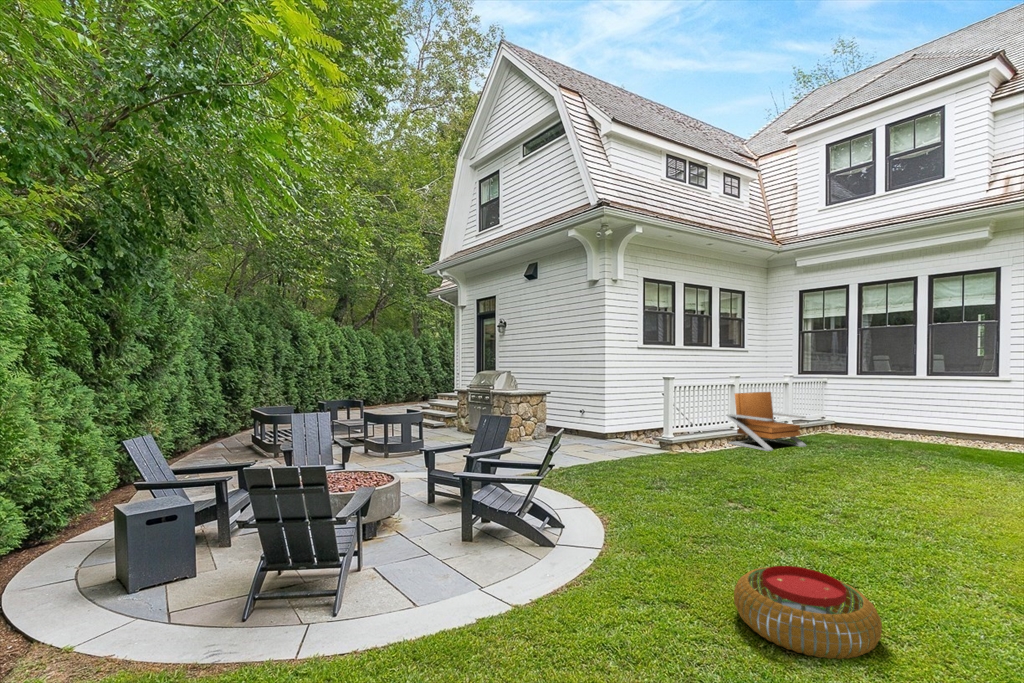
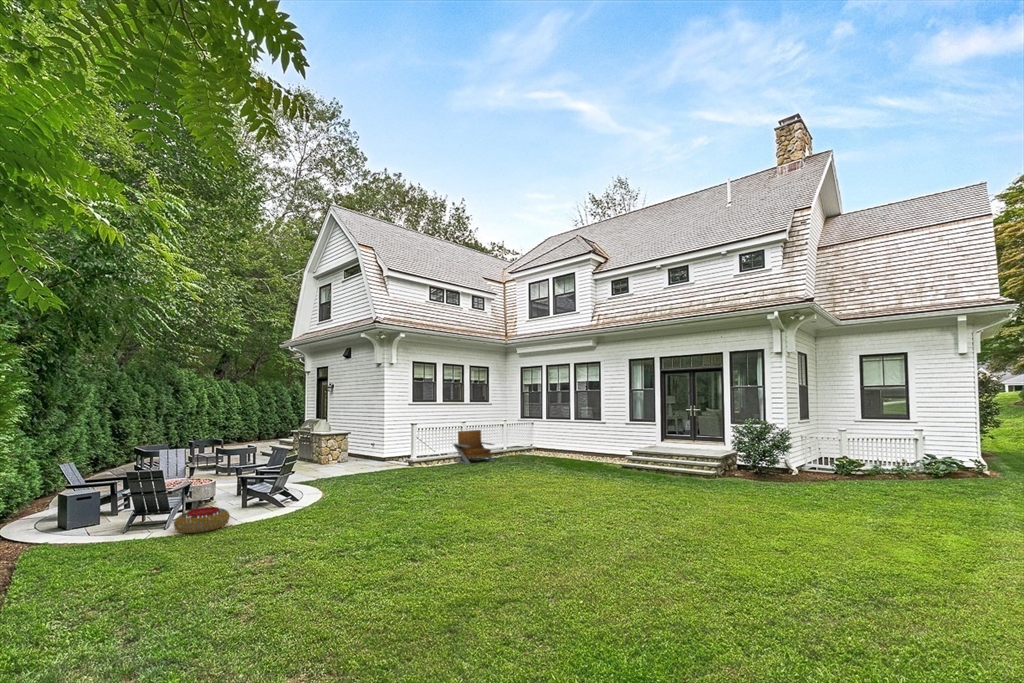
pouf: present [734,566,882,659] -> present [174,507,230,533]

